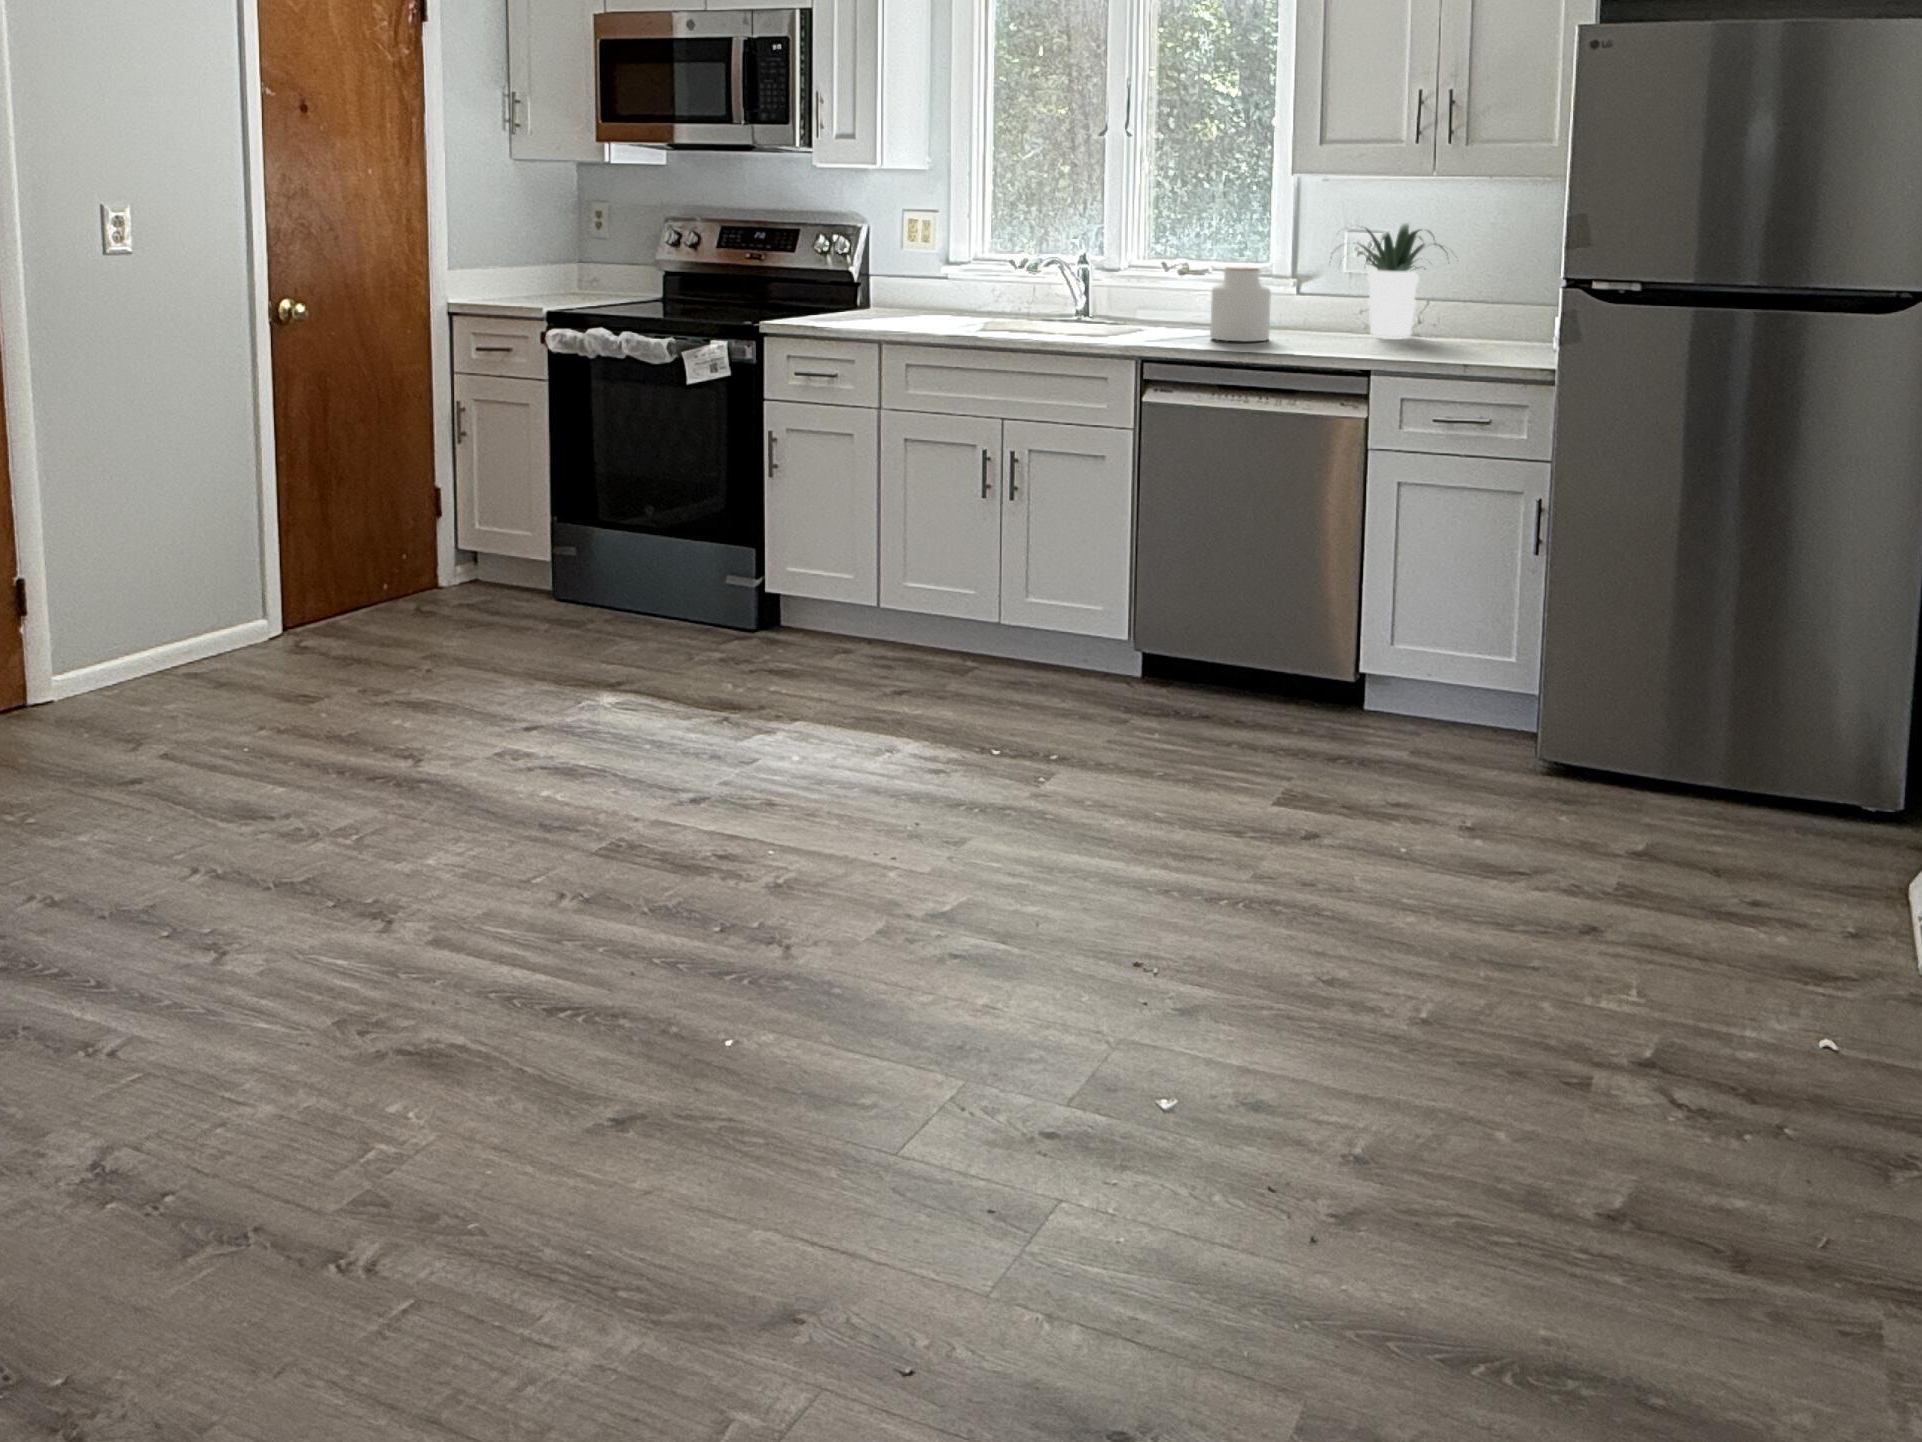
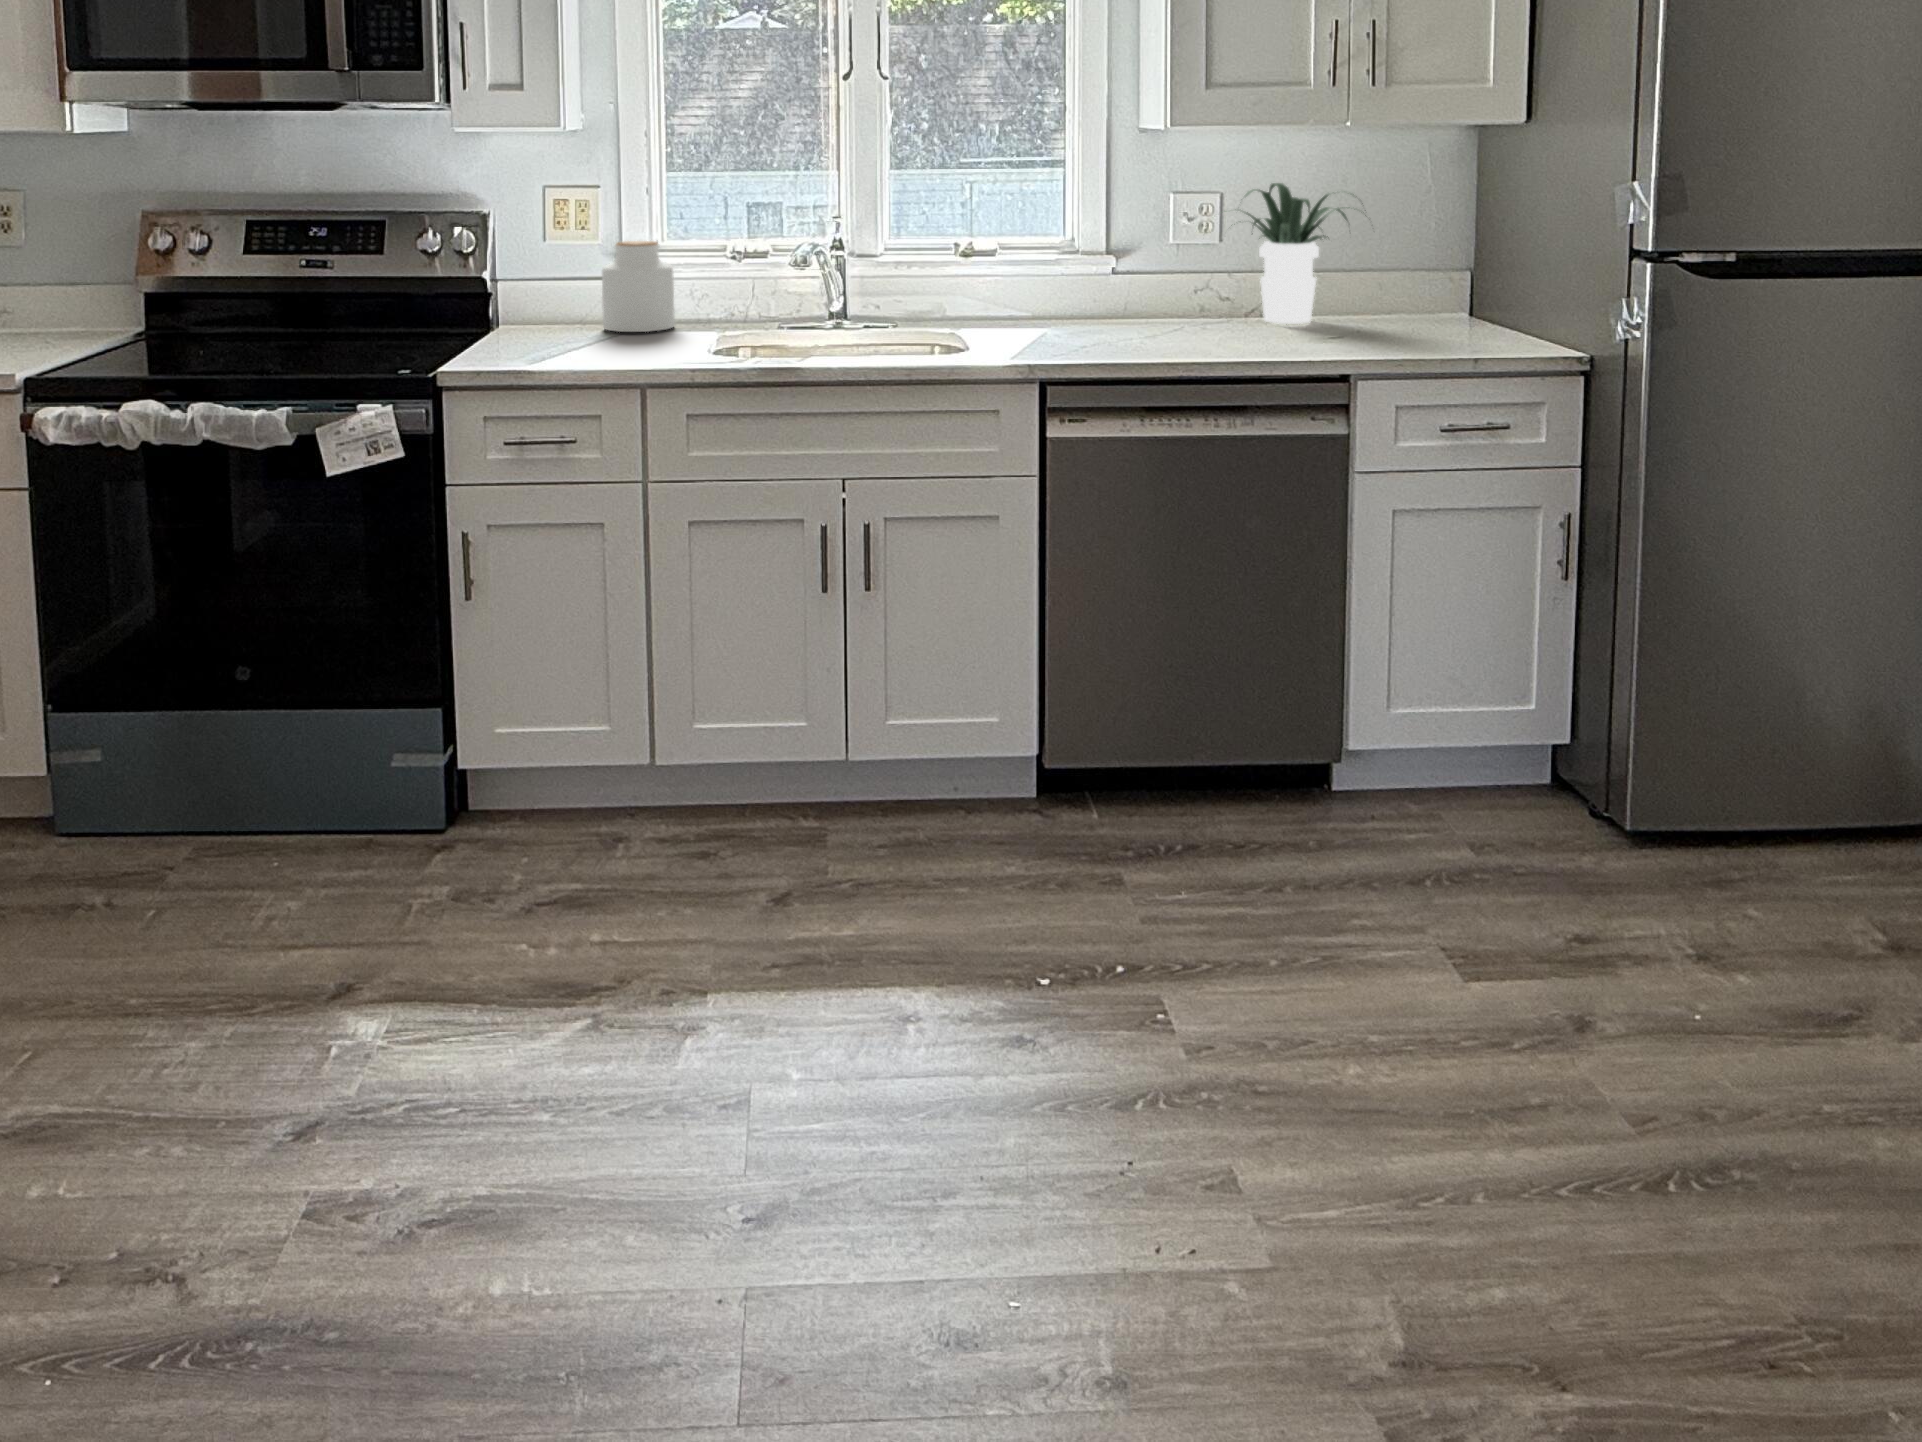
jar: present [1210,267,1271,341] -> present [602,241,675,332]

